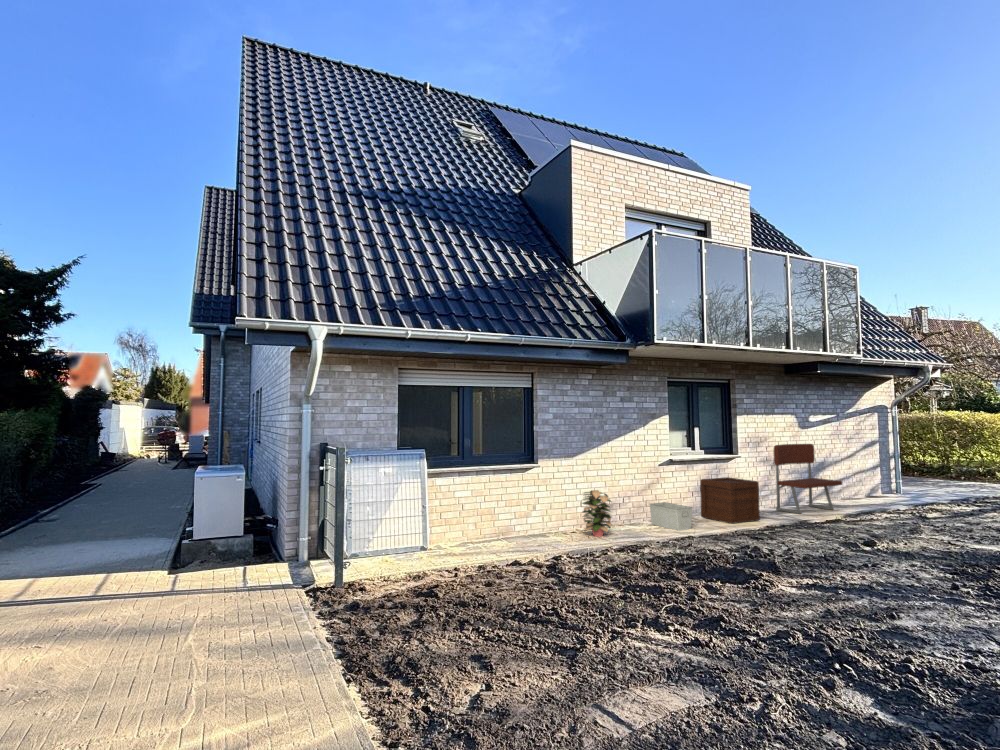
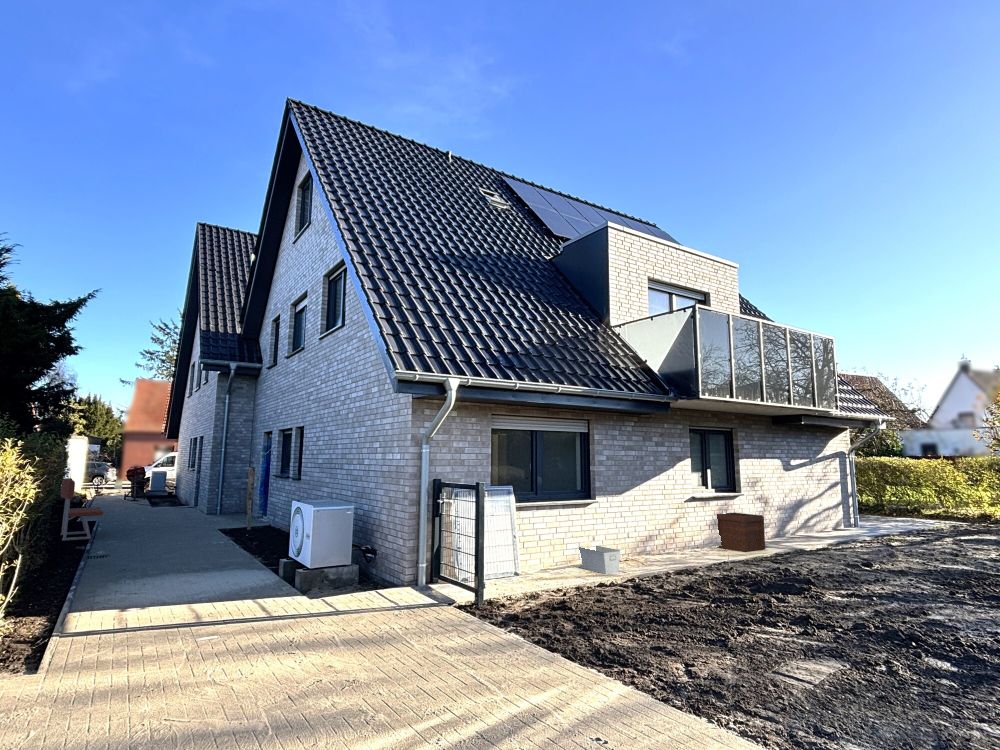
bench: present [774,444,842,514] -> present [61,478,103,541]
decorative plant: present [582,490,612,537] -> none [630,523,659,563]
storage bin: present [650,502,692,531] -> present [579,546,620,574]

